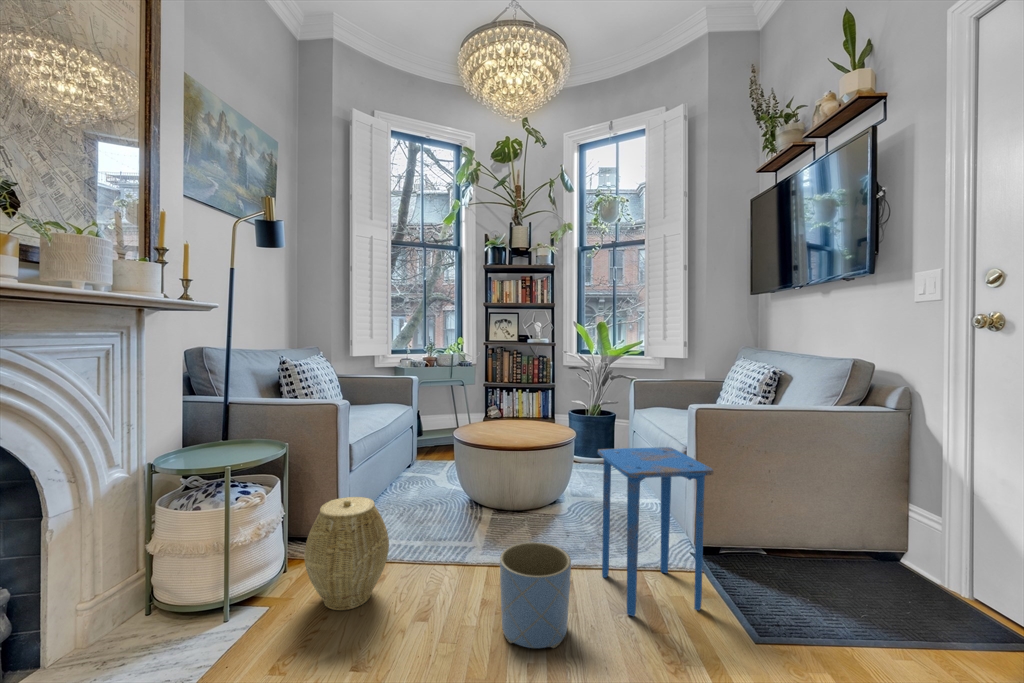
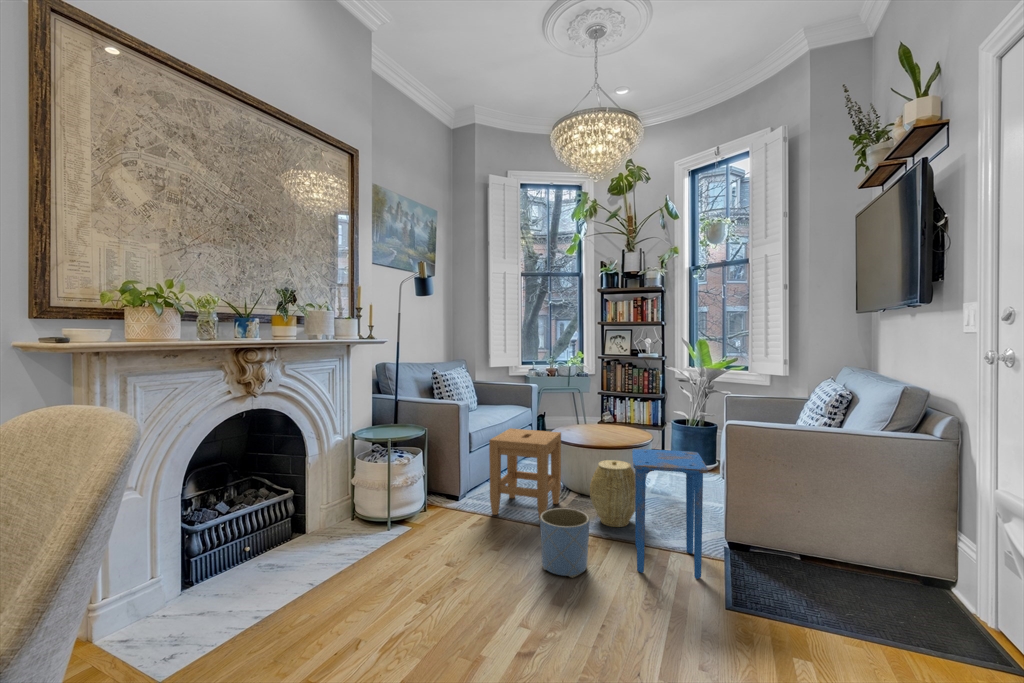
stool: none [390,434,479,559] -> present [489,428,561,521]
woven basket: present [304,497,389,610] -> present [590,460,635,527]

